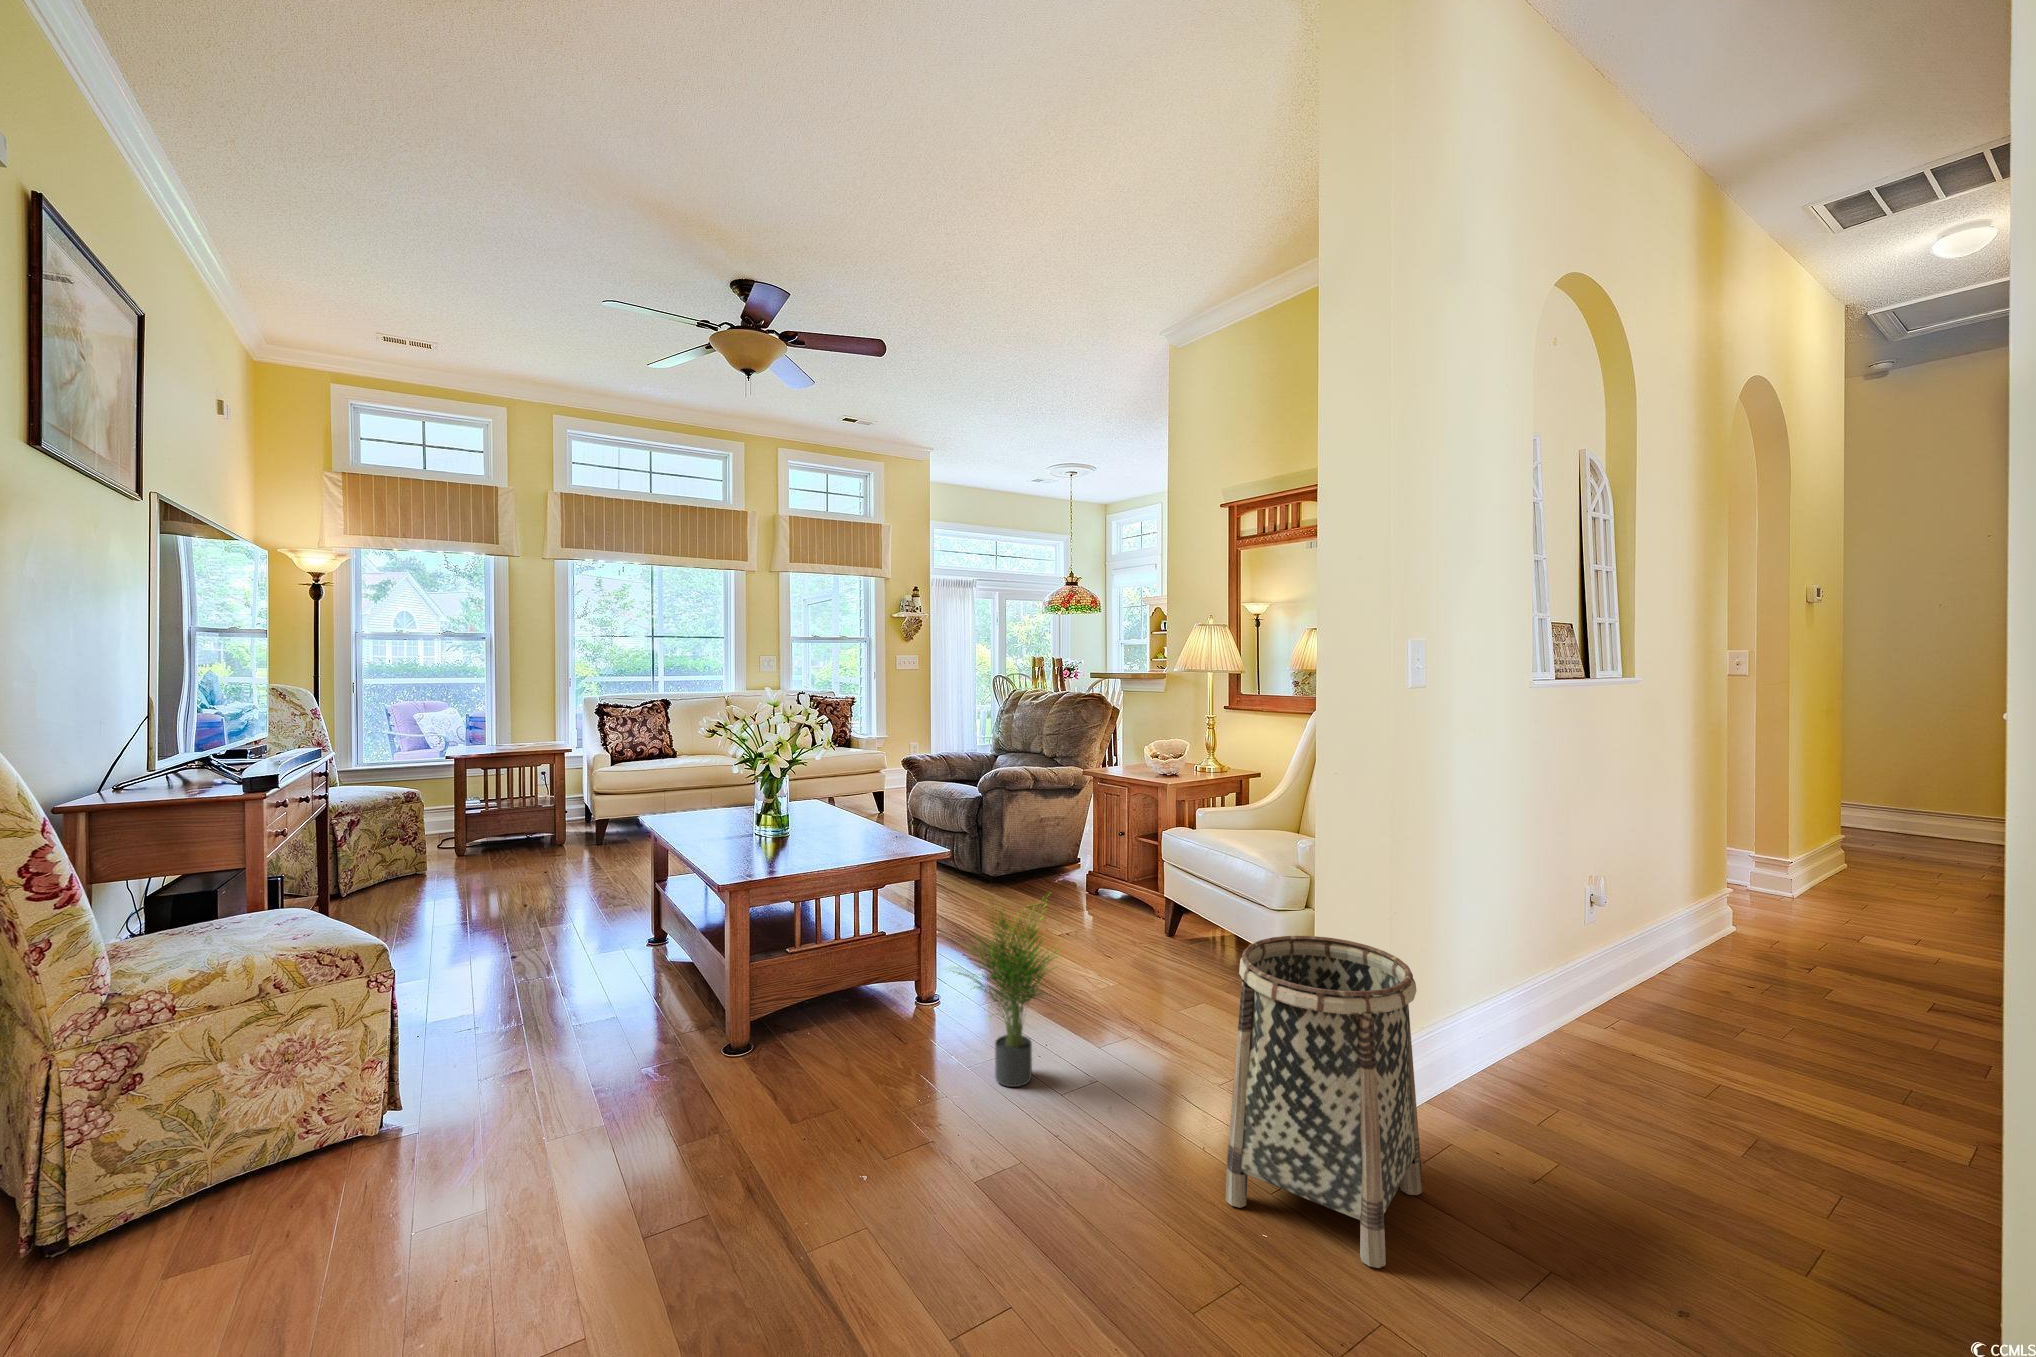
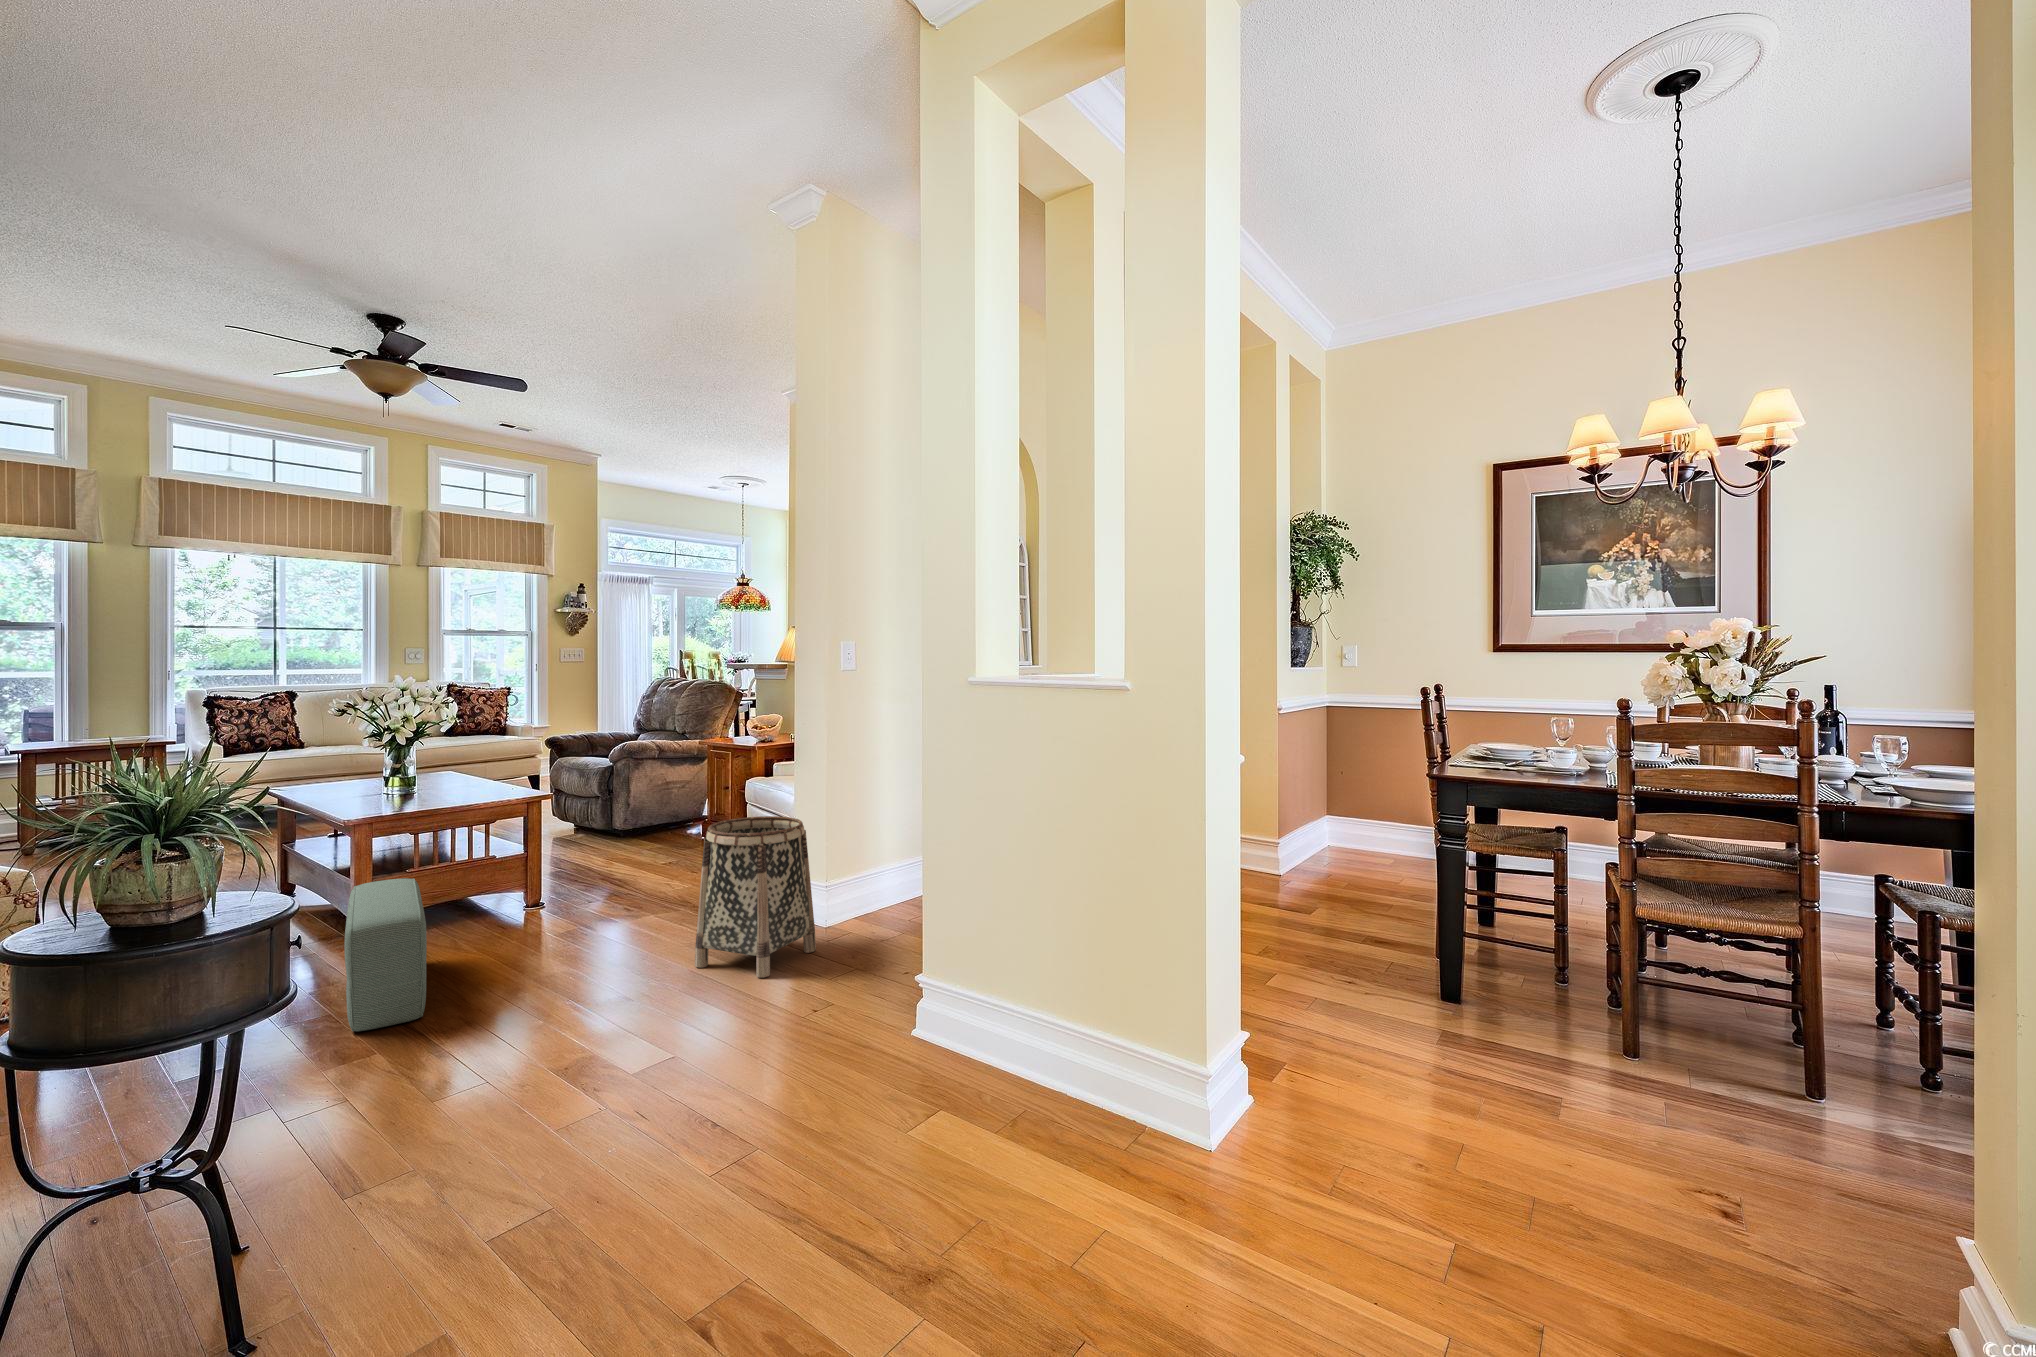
potted plant: present [952,898,1052,1087] -> none [523,809,625,939]
pouf: none [728,989,837,1296] -> present [344,878,427,1031]

